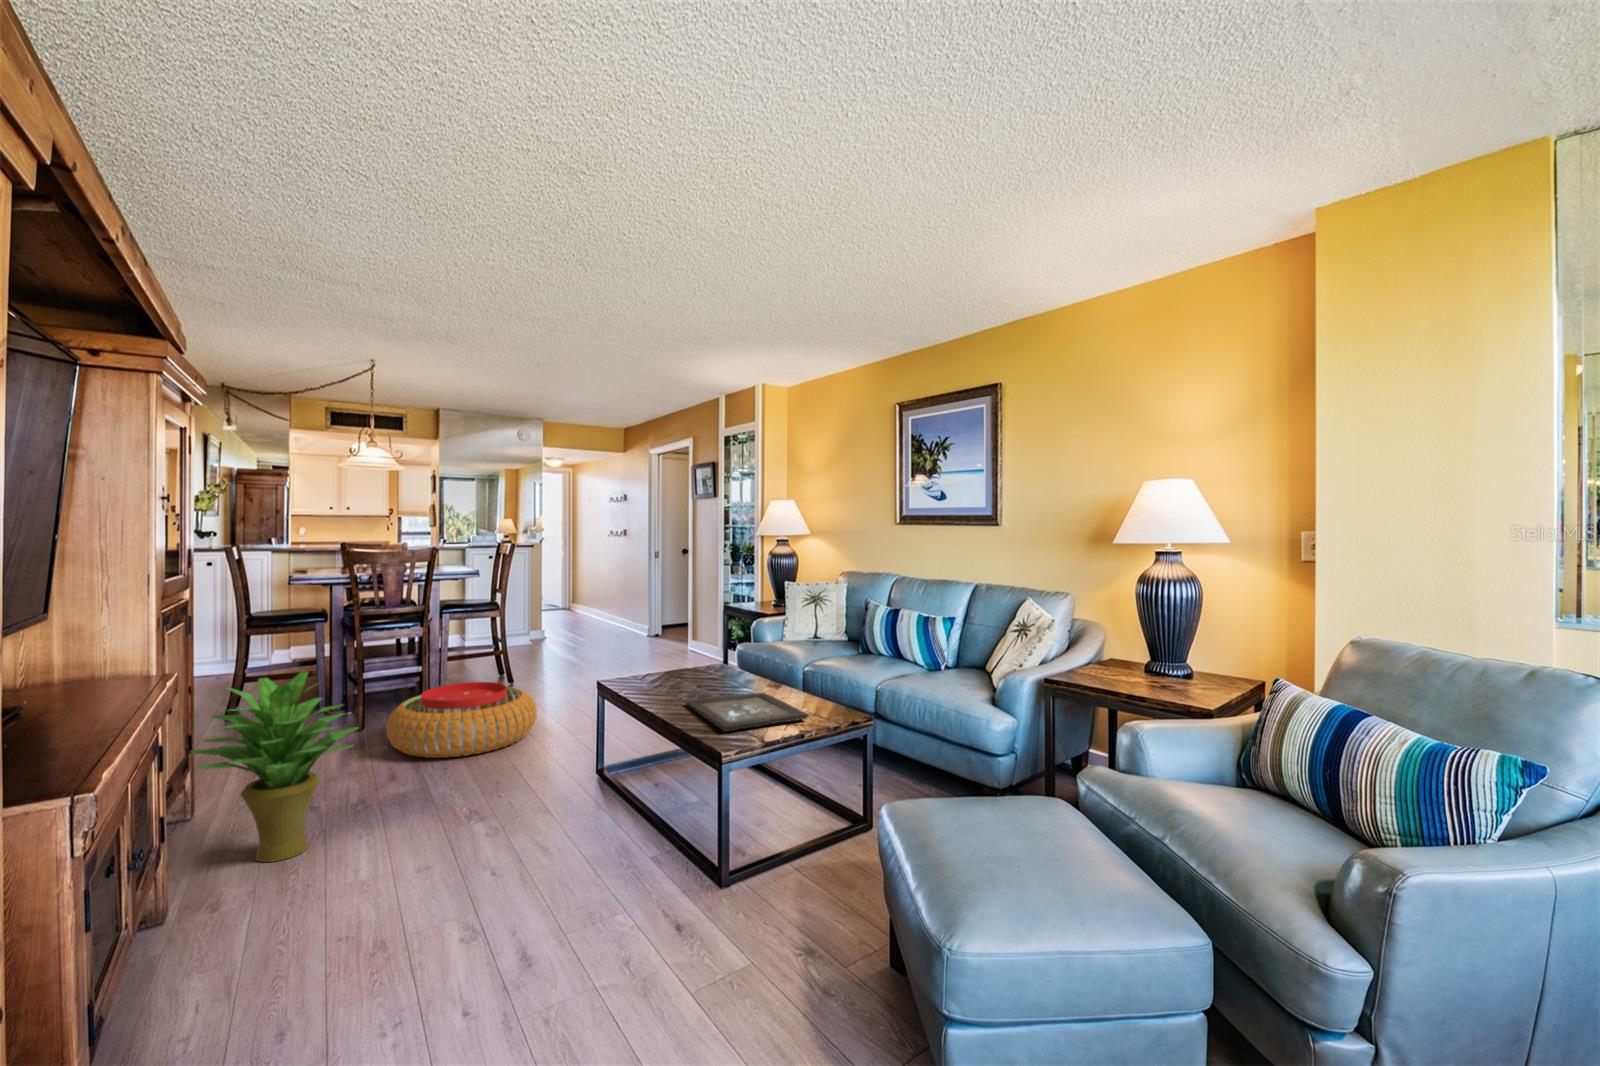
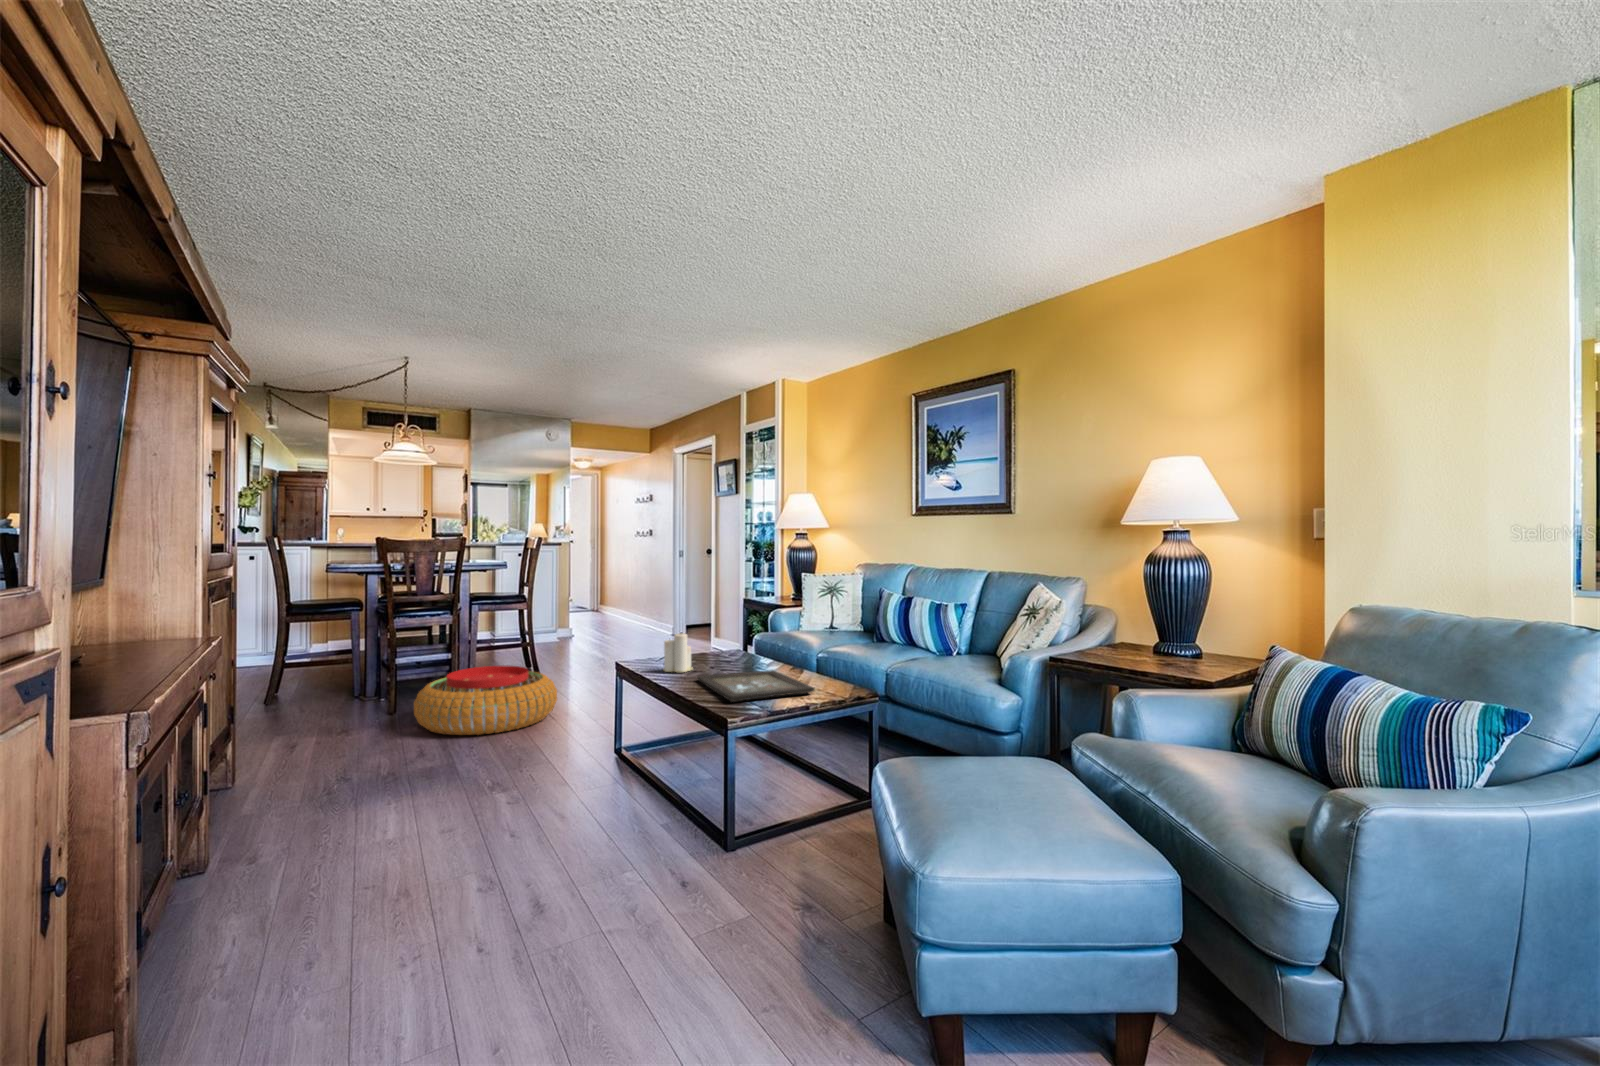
candle: none [650,652,681,696] -> present [663,633,693,672]
potted plant: present [190,671,358,862] -> none [228,640,385,819]

